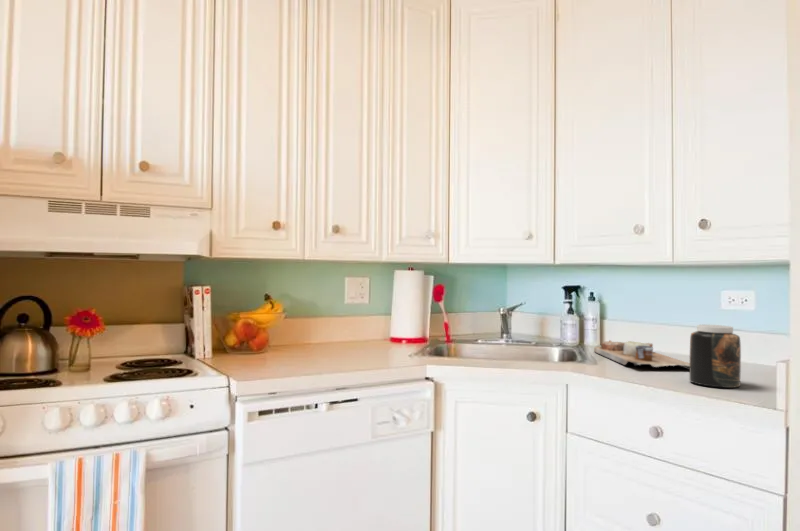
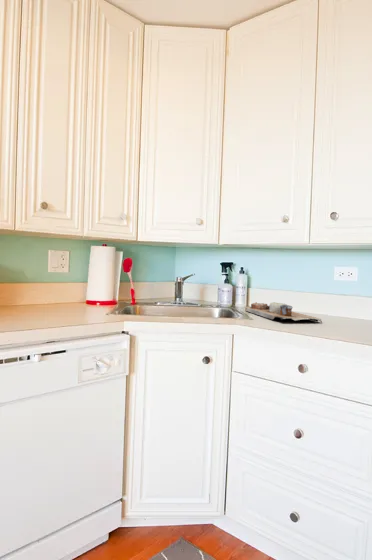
jar: present [690,325,741,388] -> none [323,289,359,334]

